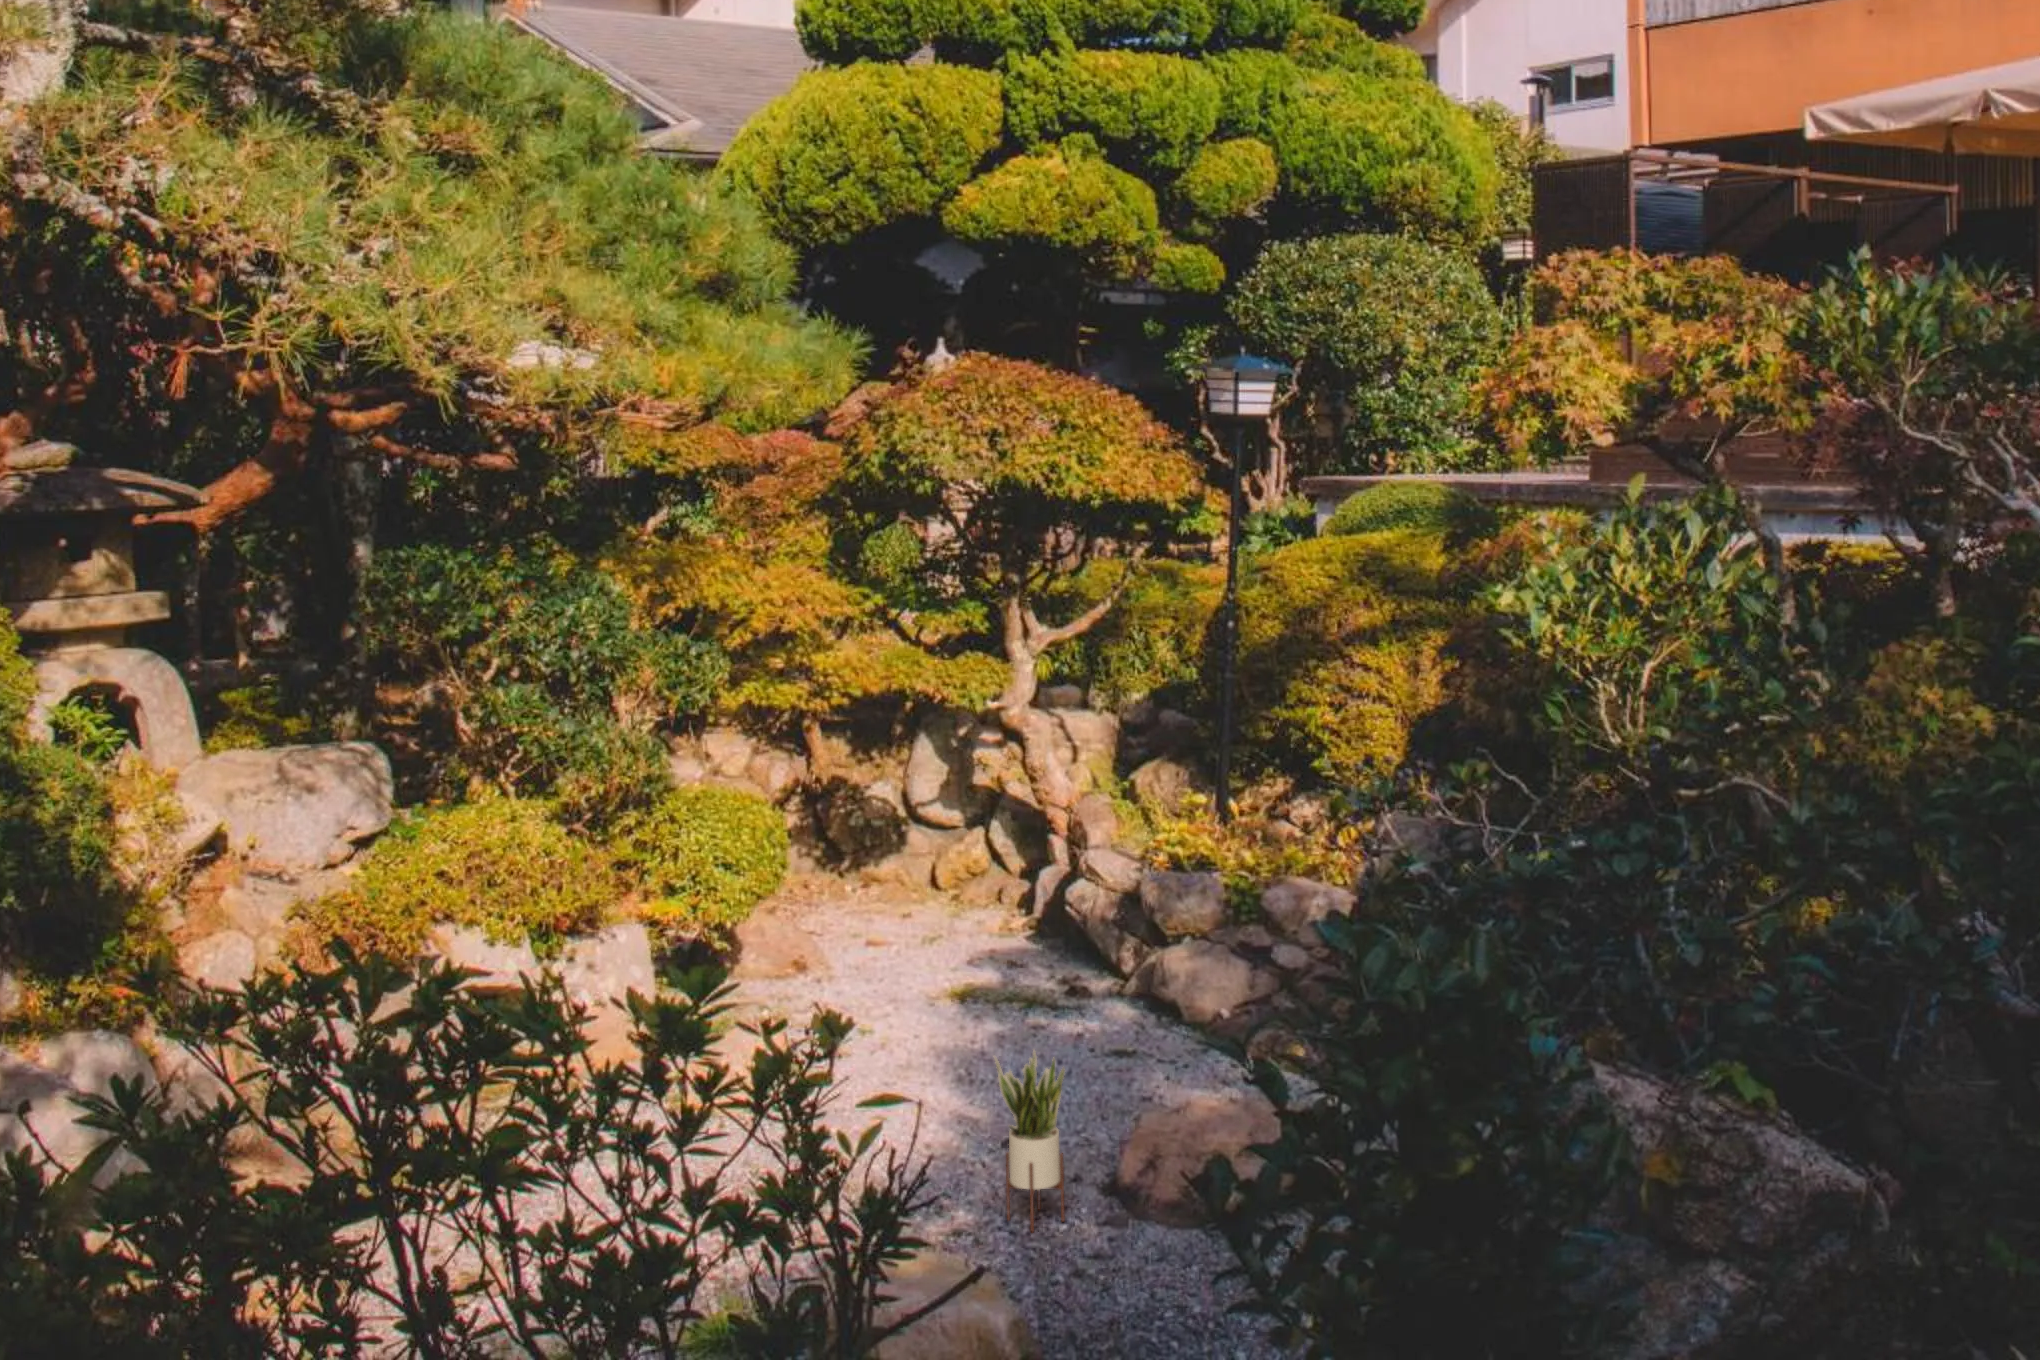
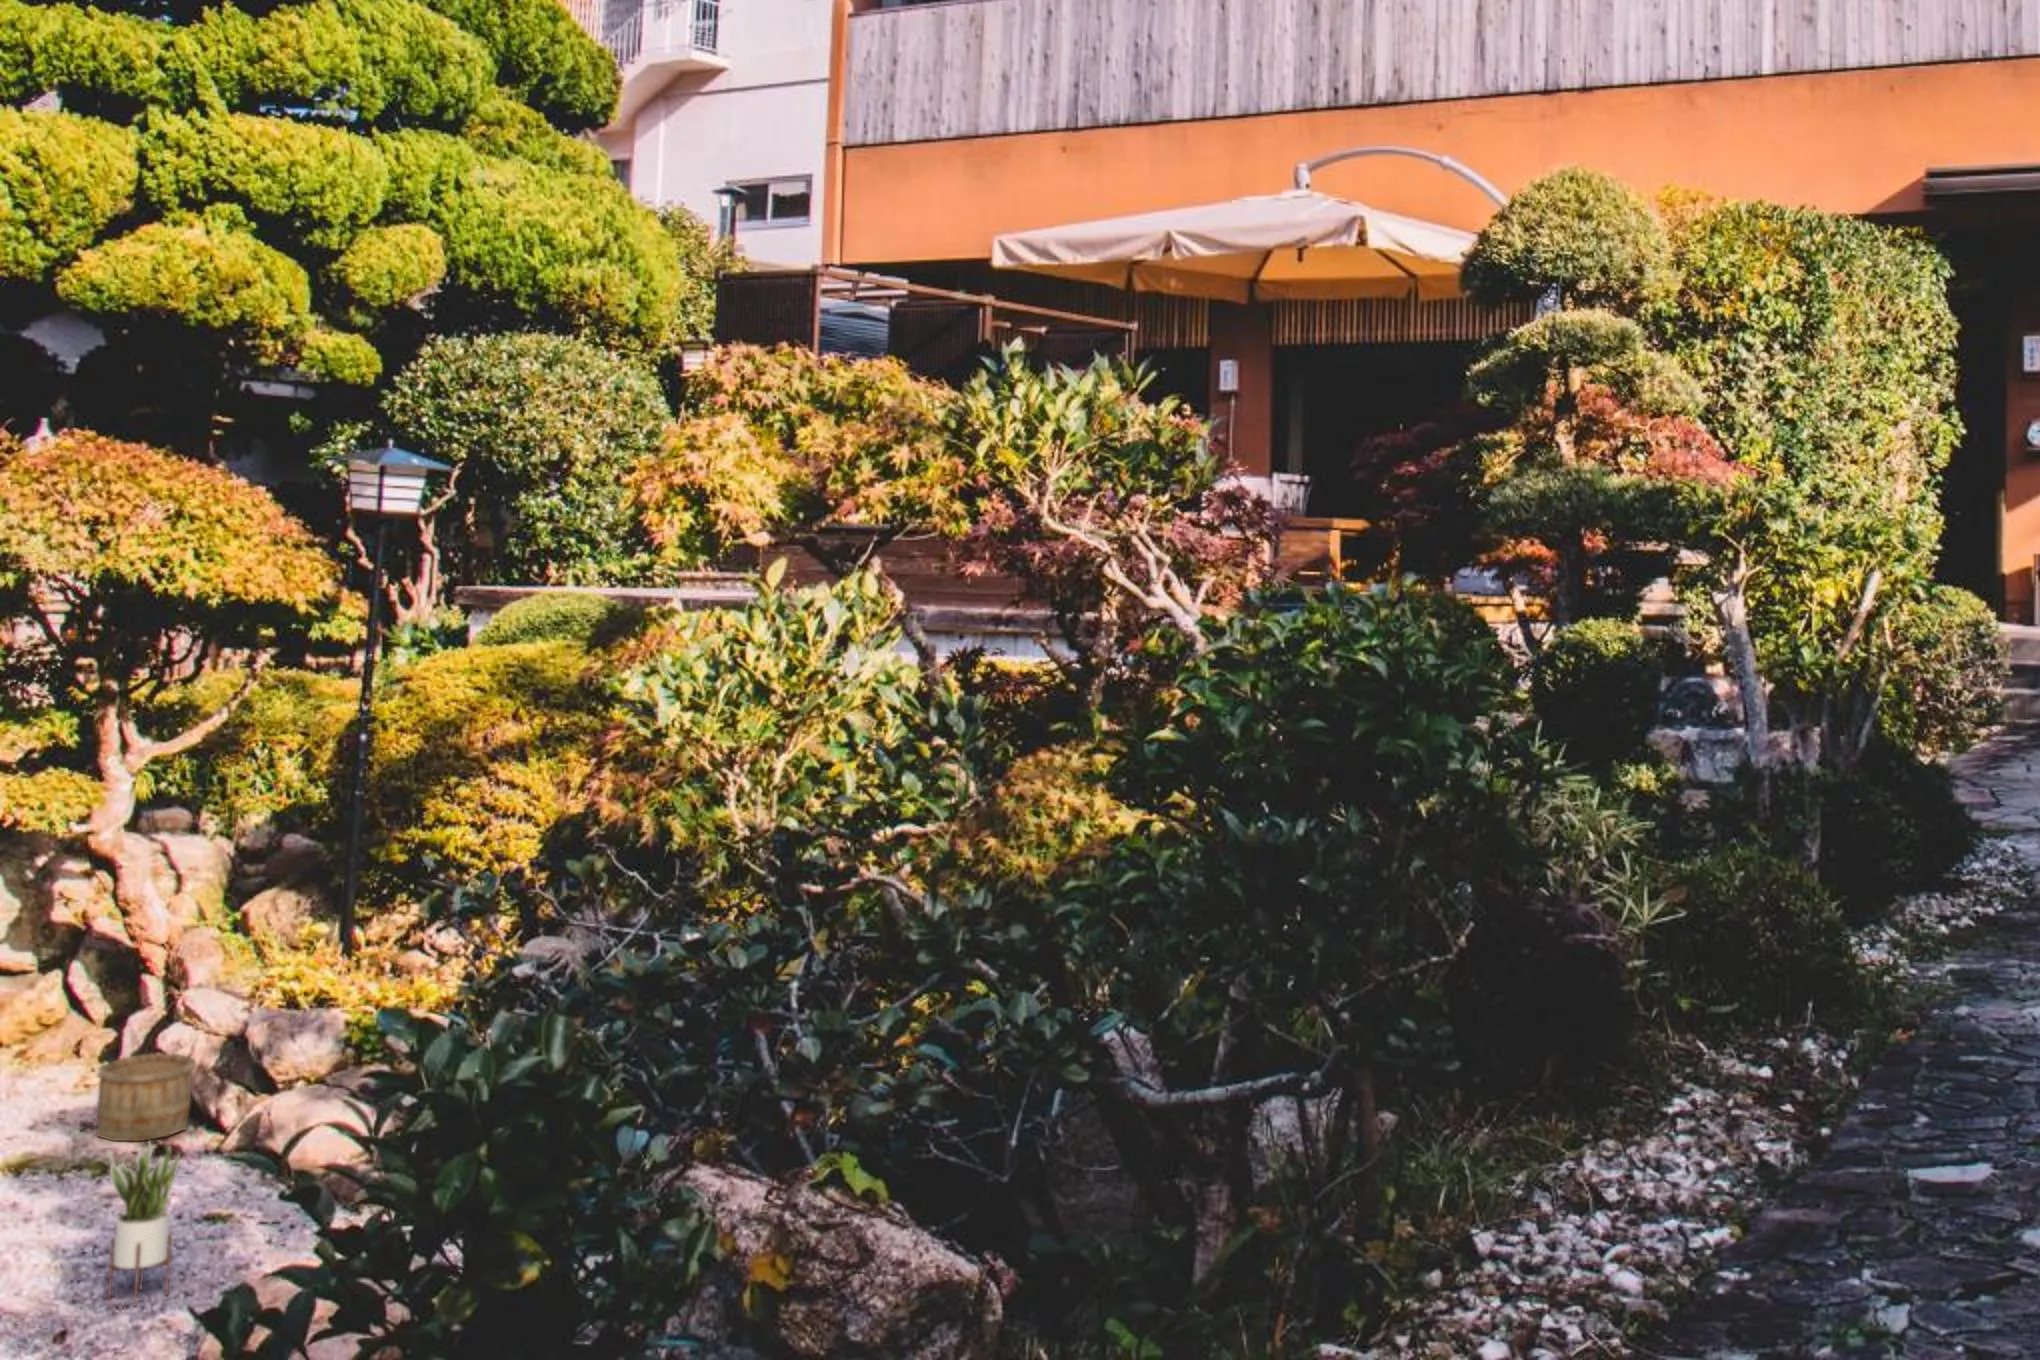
wooden bucket: none [1005,933,1092,1024] -> present [97,1054,195,1141]

